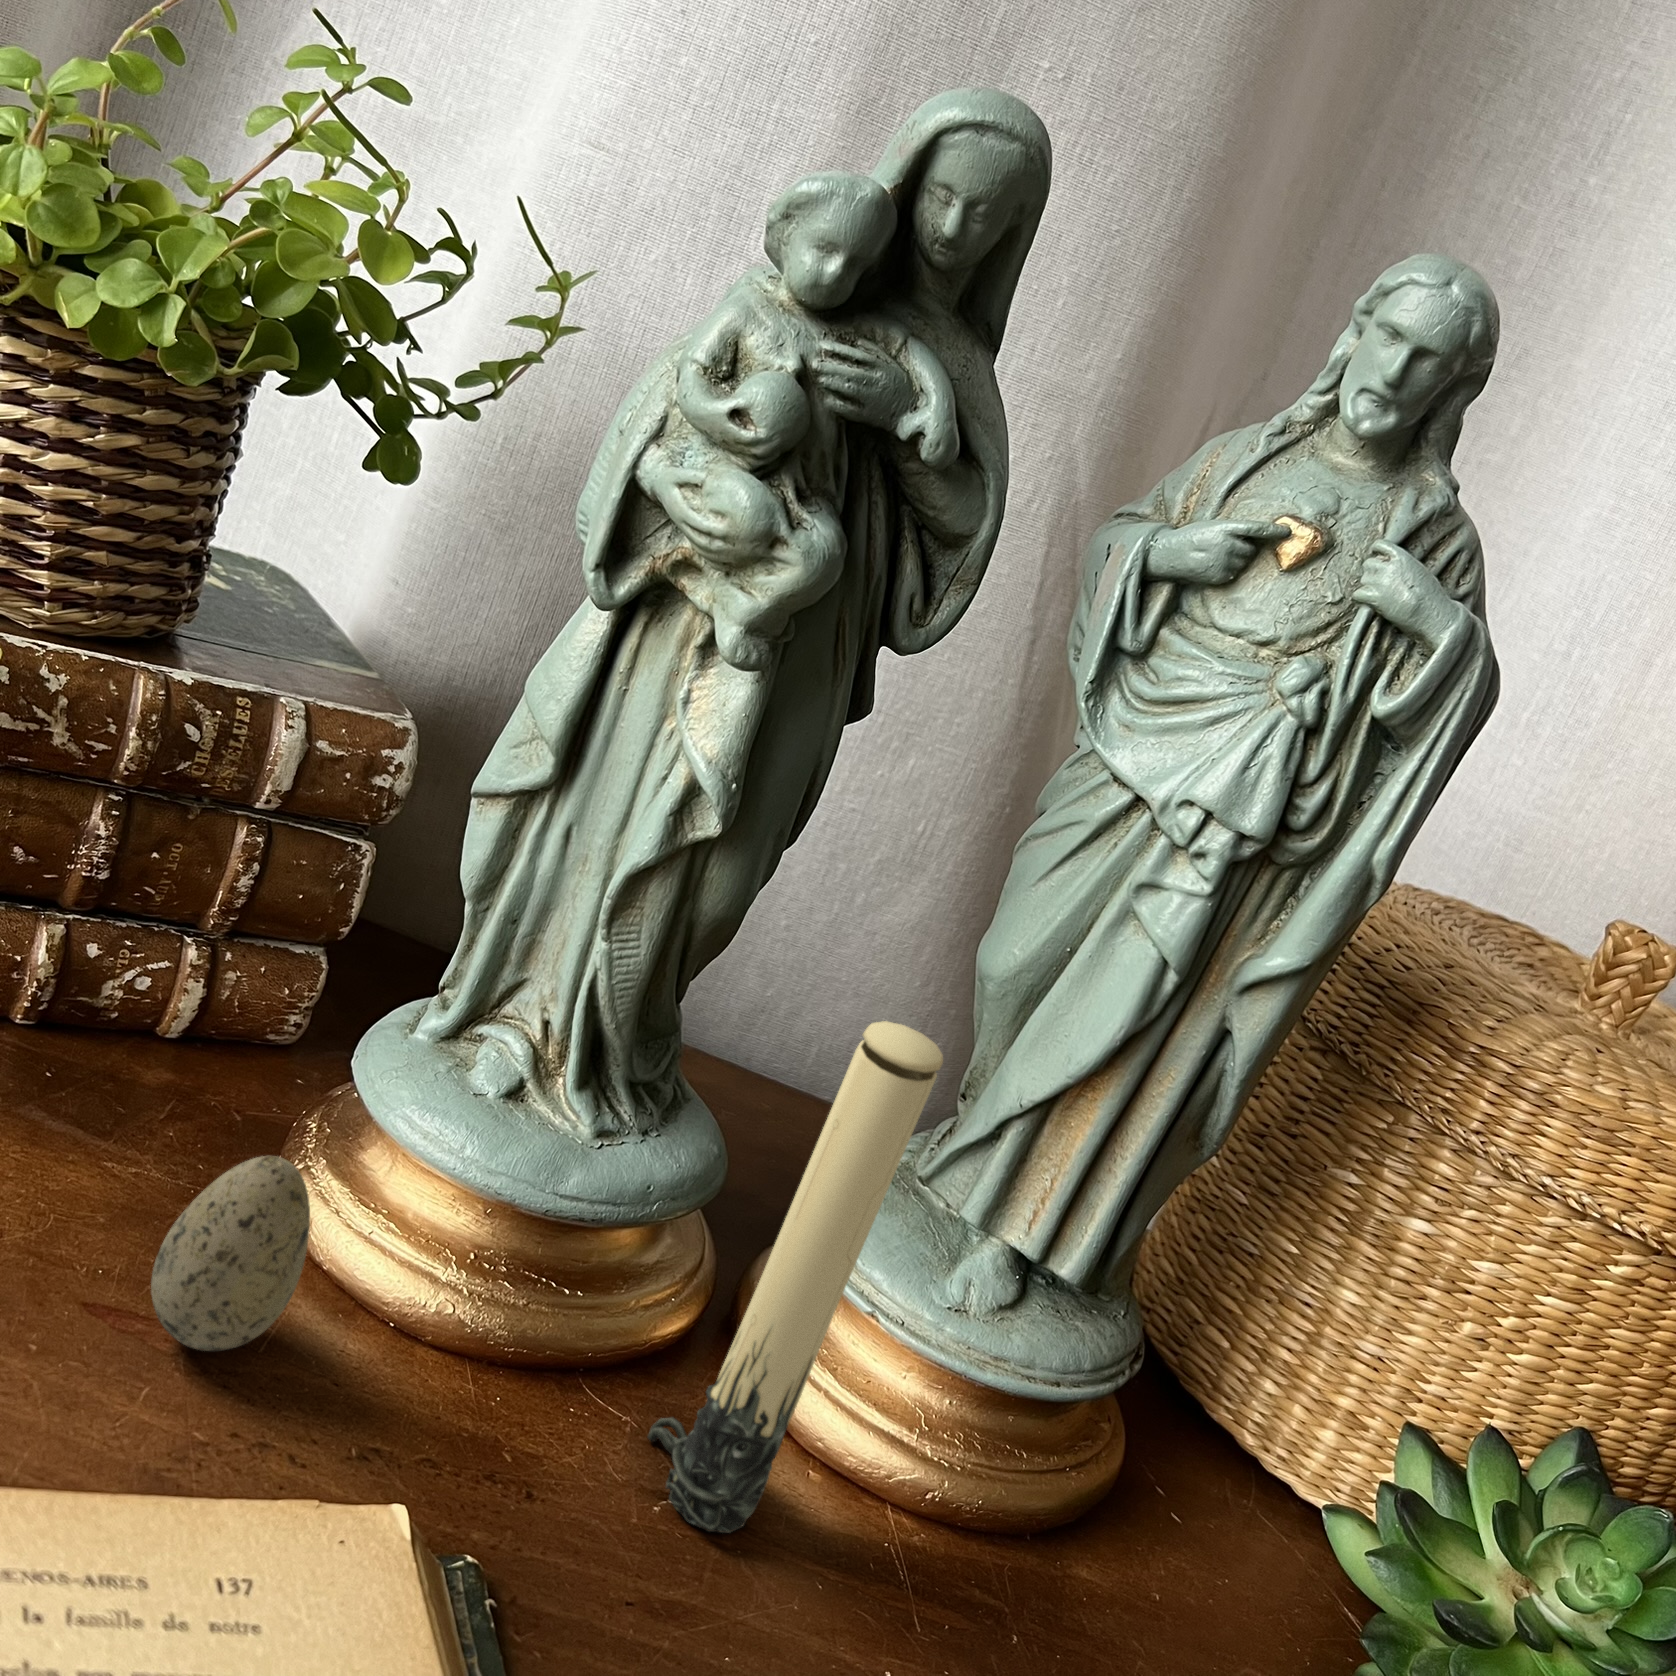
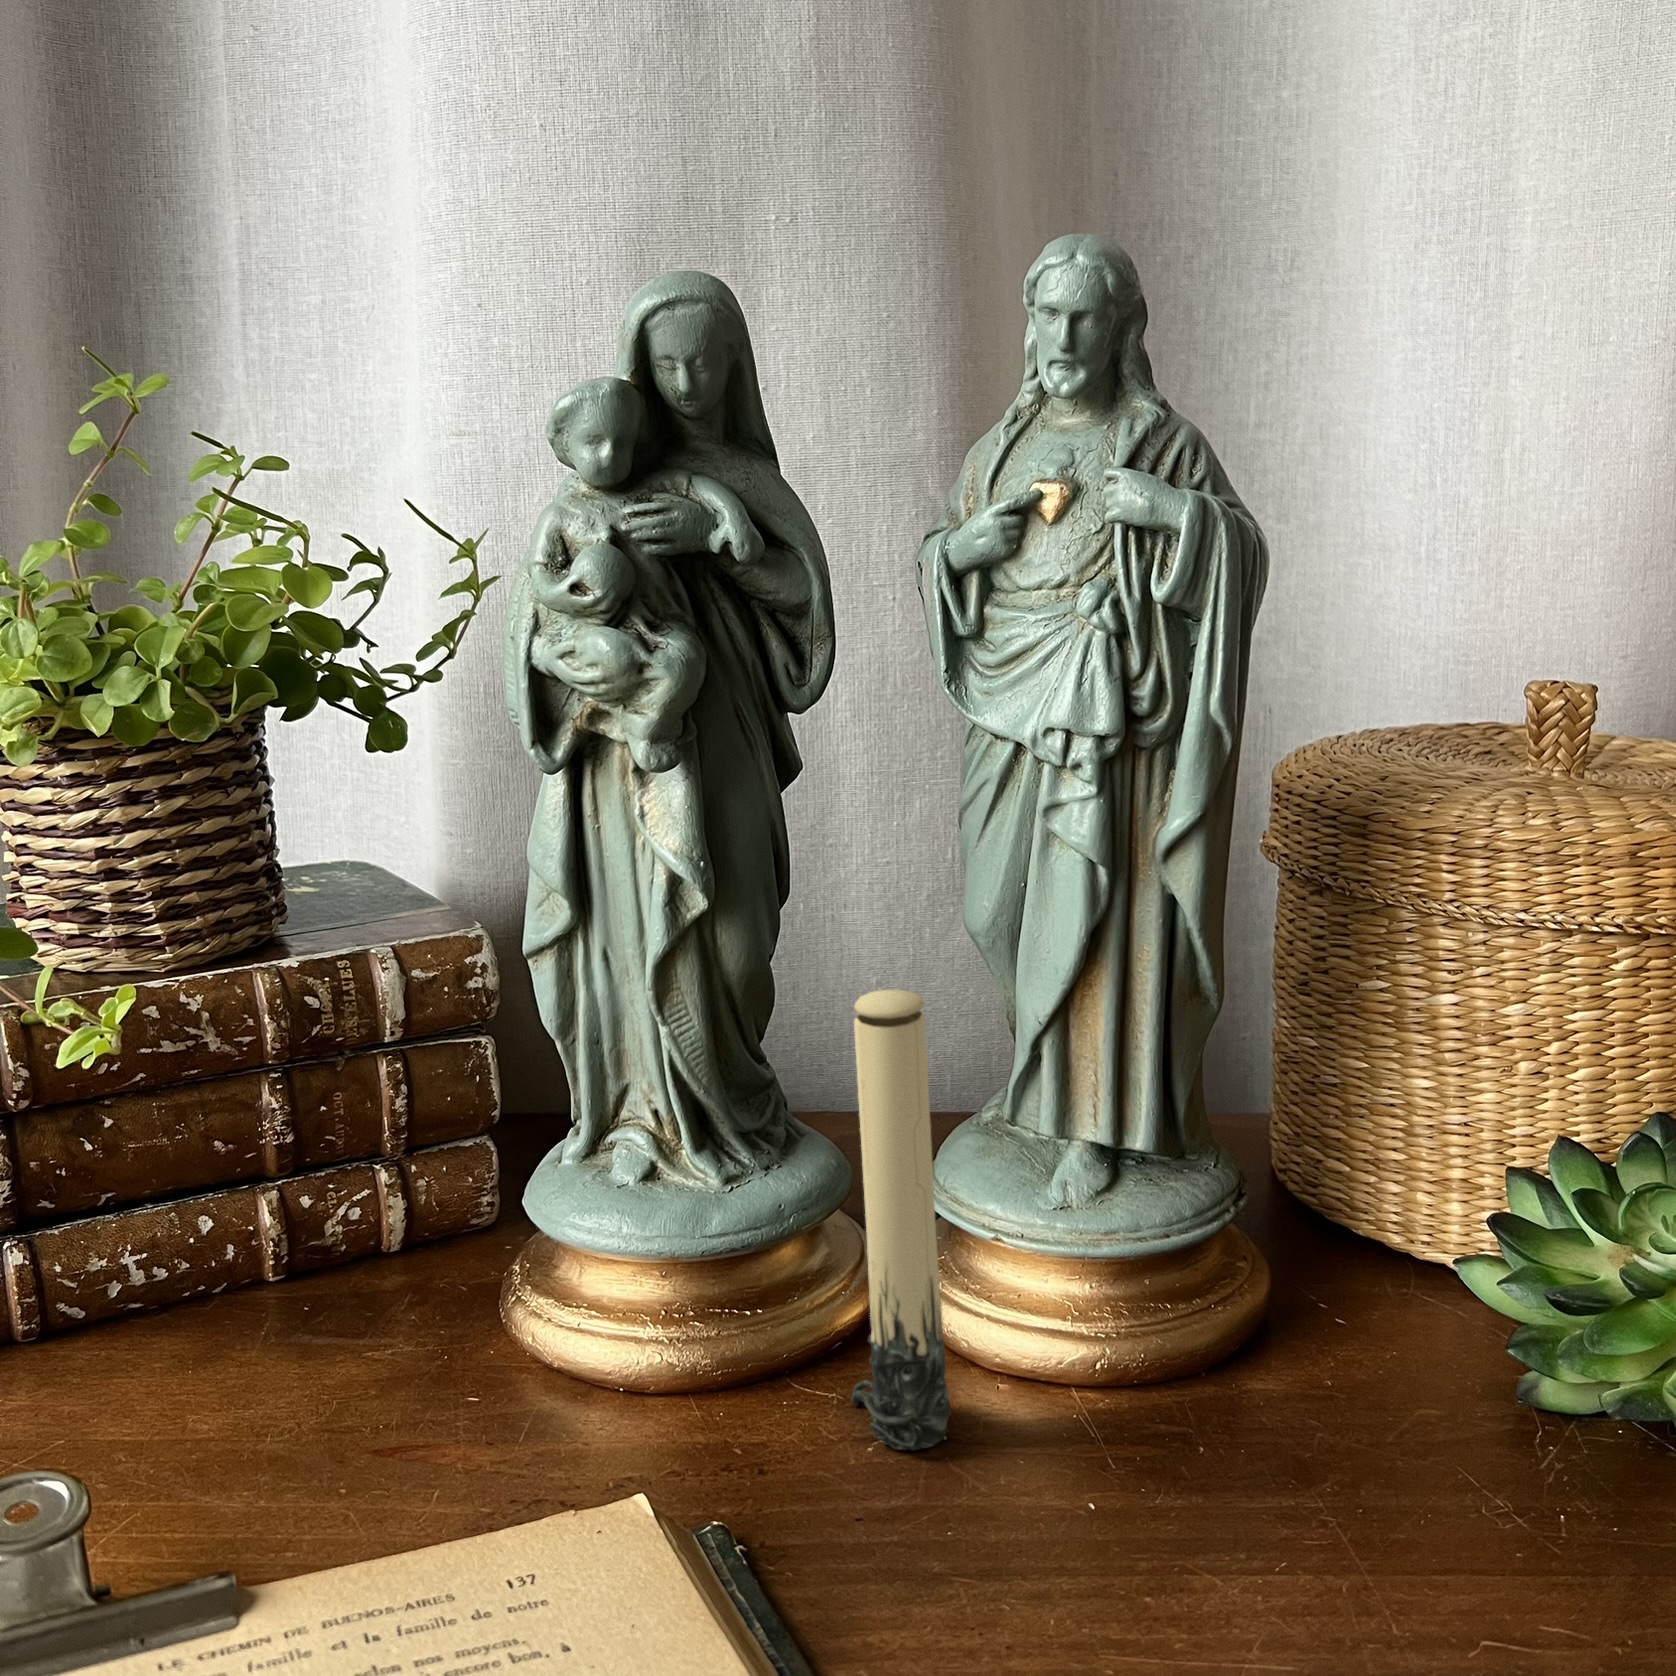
decorative egg: present [151,1156,310,1351] -> none [413,1278,525,1450]

